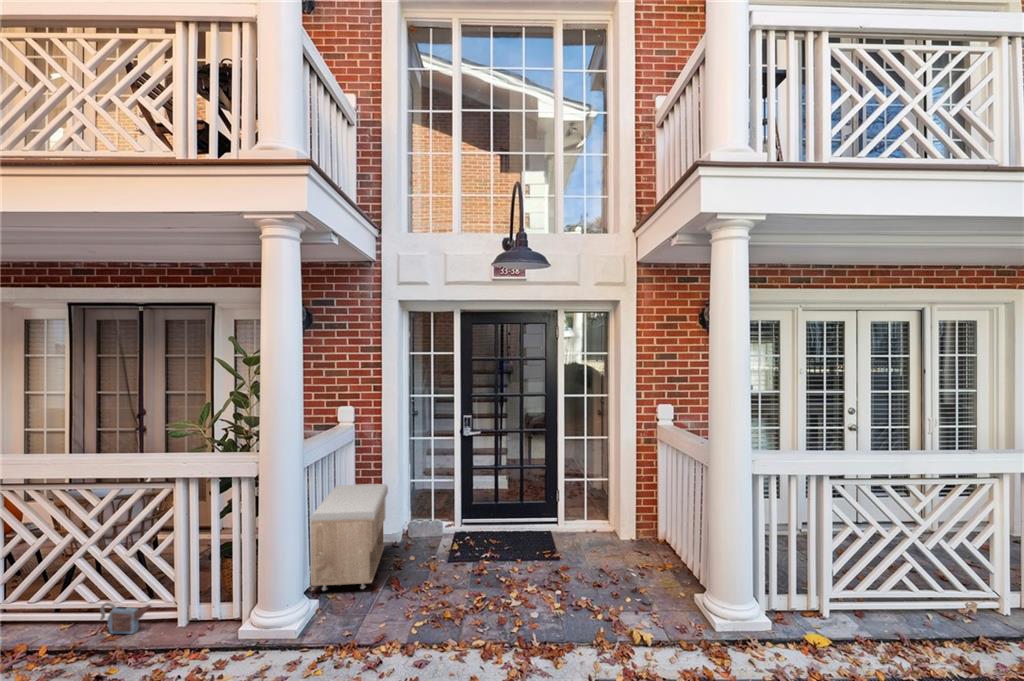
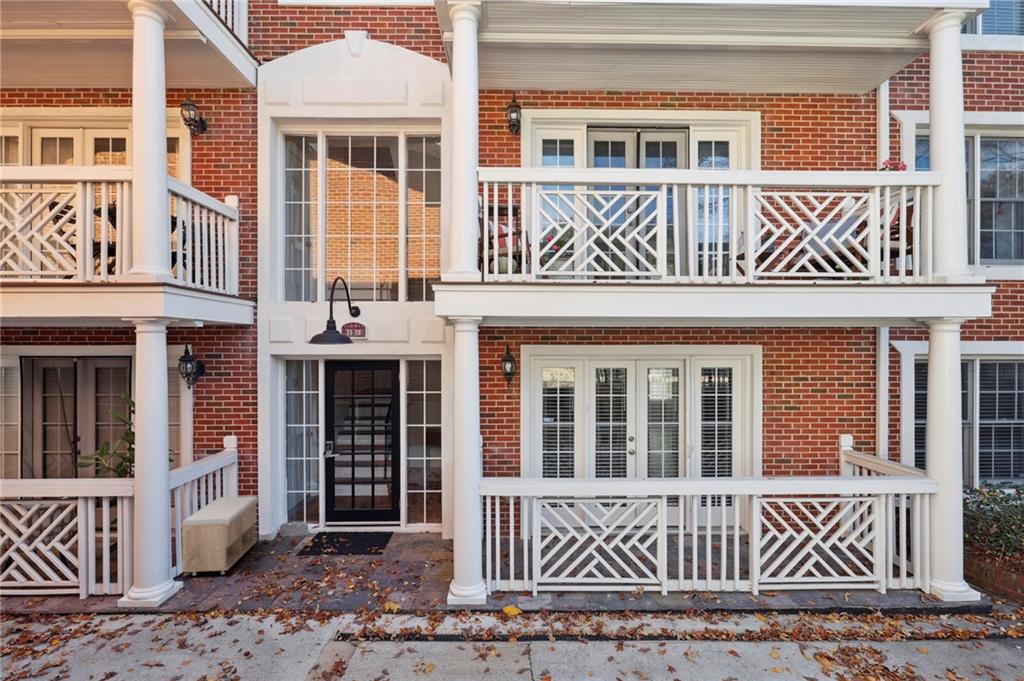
watering can: present [100,602,151,634] -> none [25,582,61,604]

